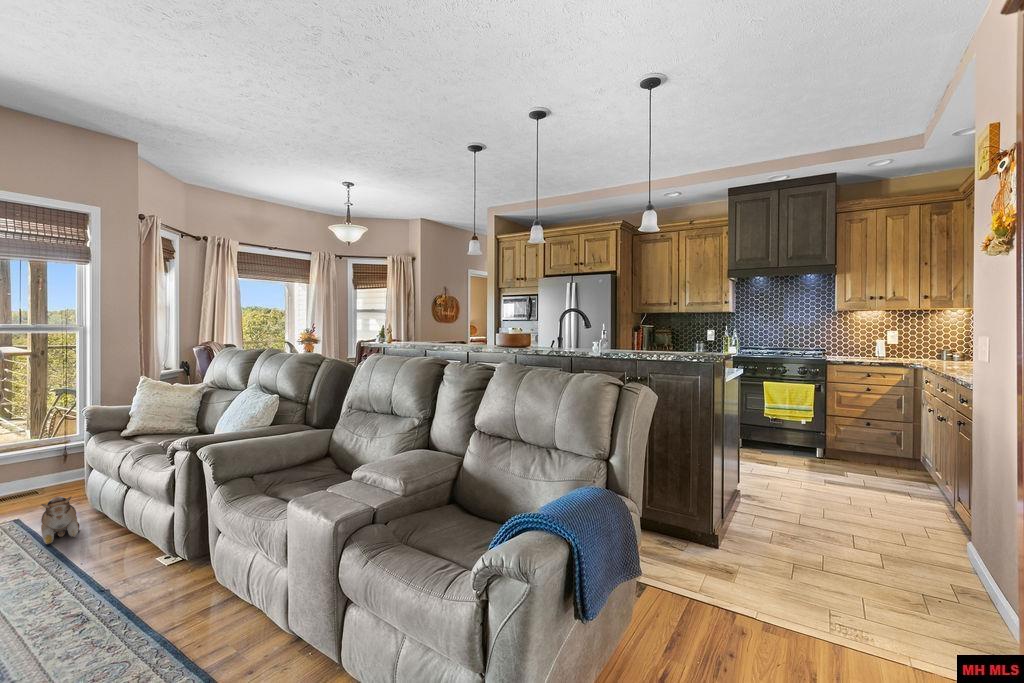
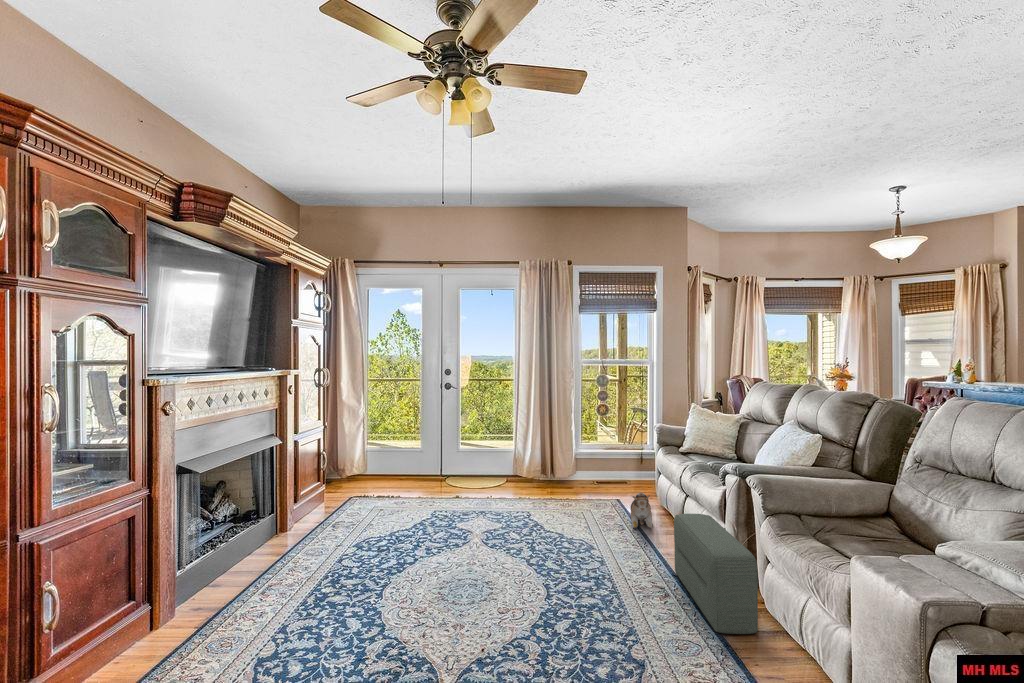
pouf: none [100,502,203,636] -> present [674,514,758,634]

